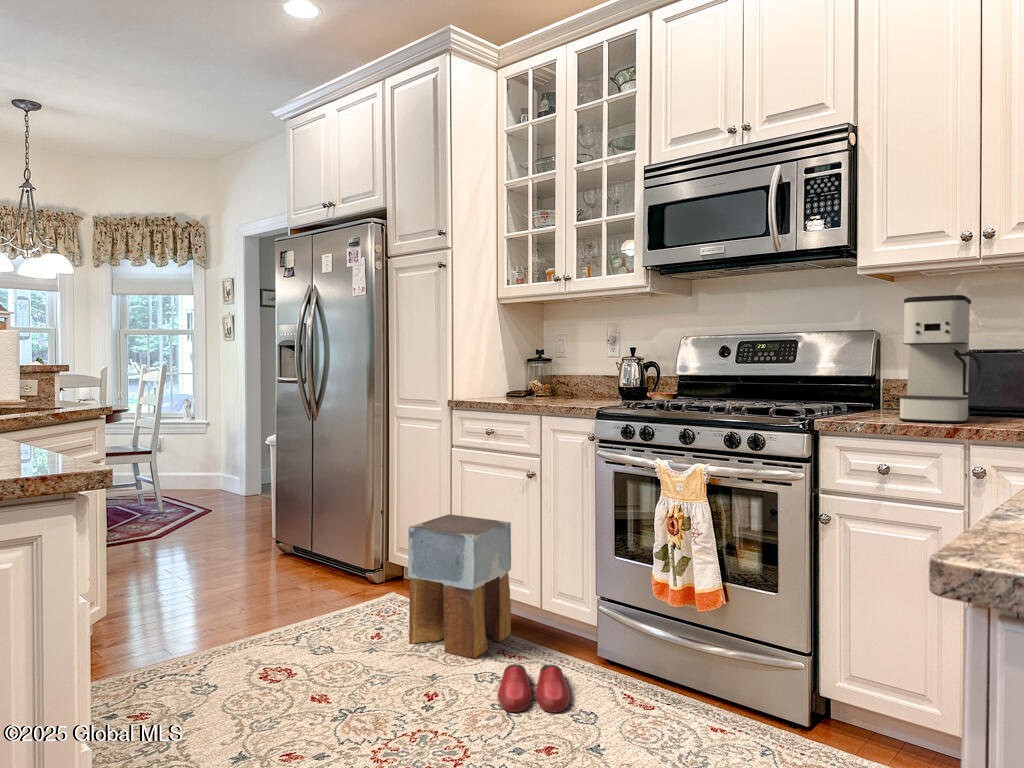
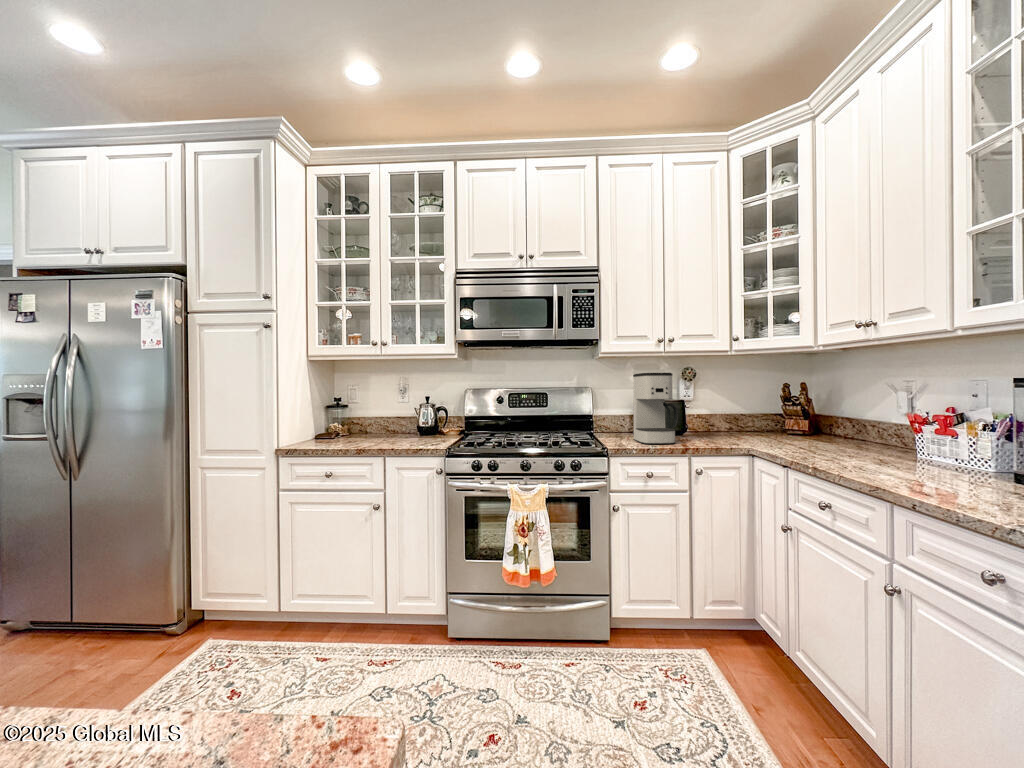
stool: present [408,514,511,658] -> none [276,548,364,688]
slippers: present [498,664,570,712] -> none [397,660,469,719]

